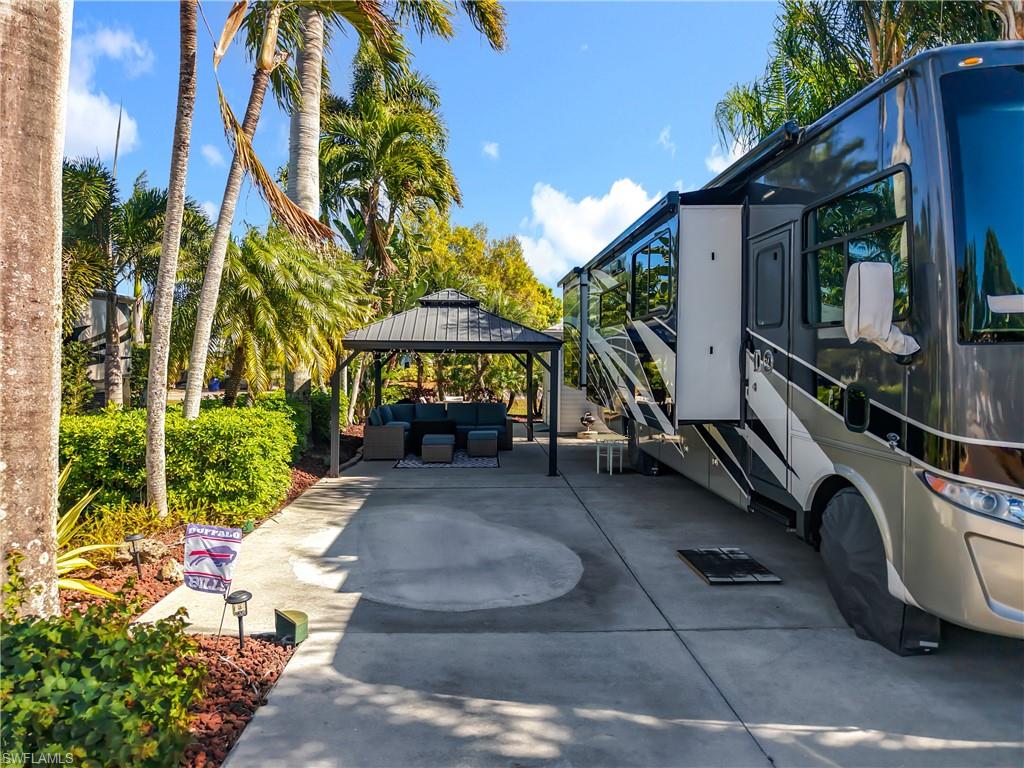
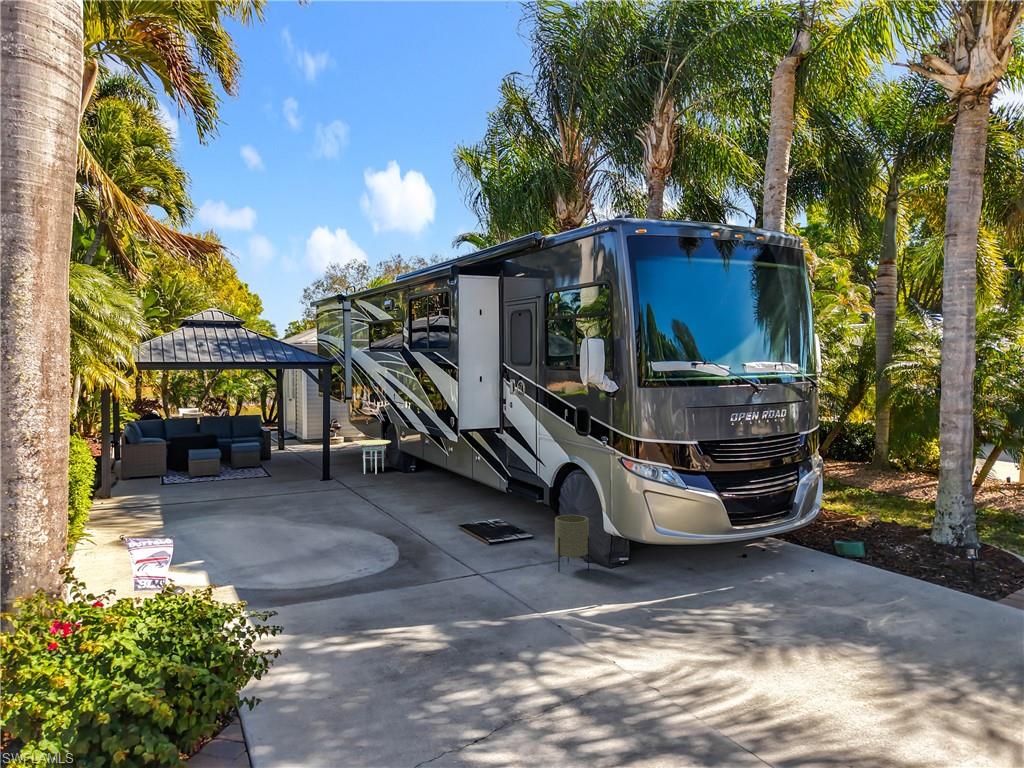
planter: none [801,557,862,655] -> present [555,515,589,572]

